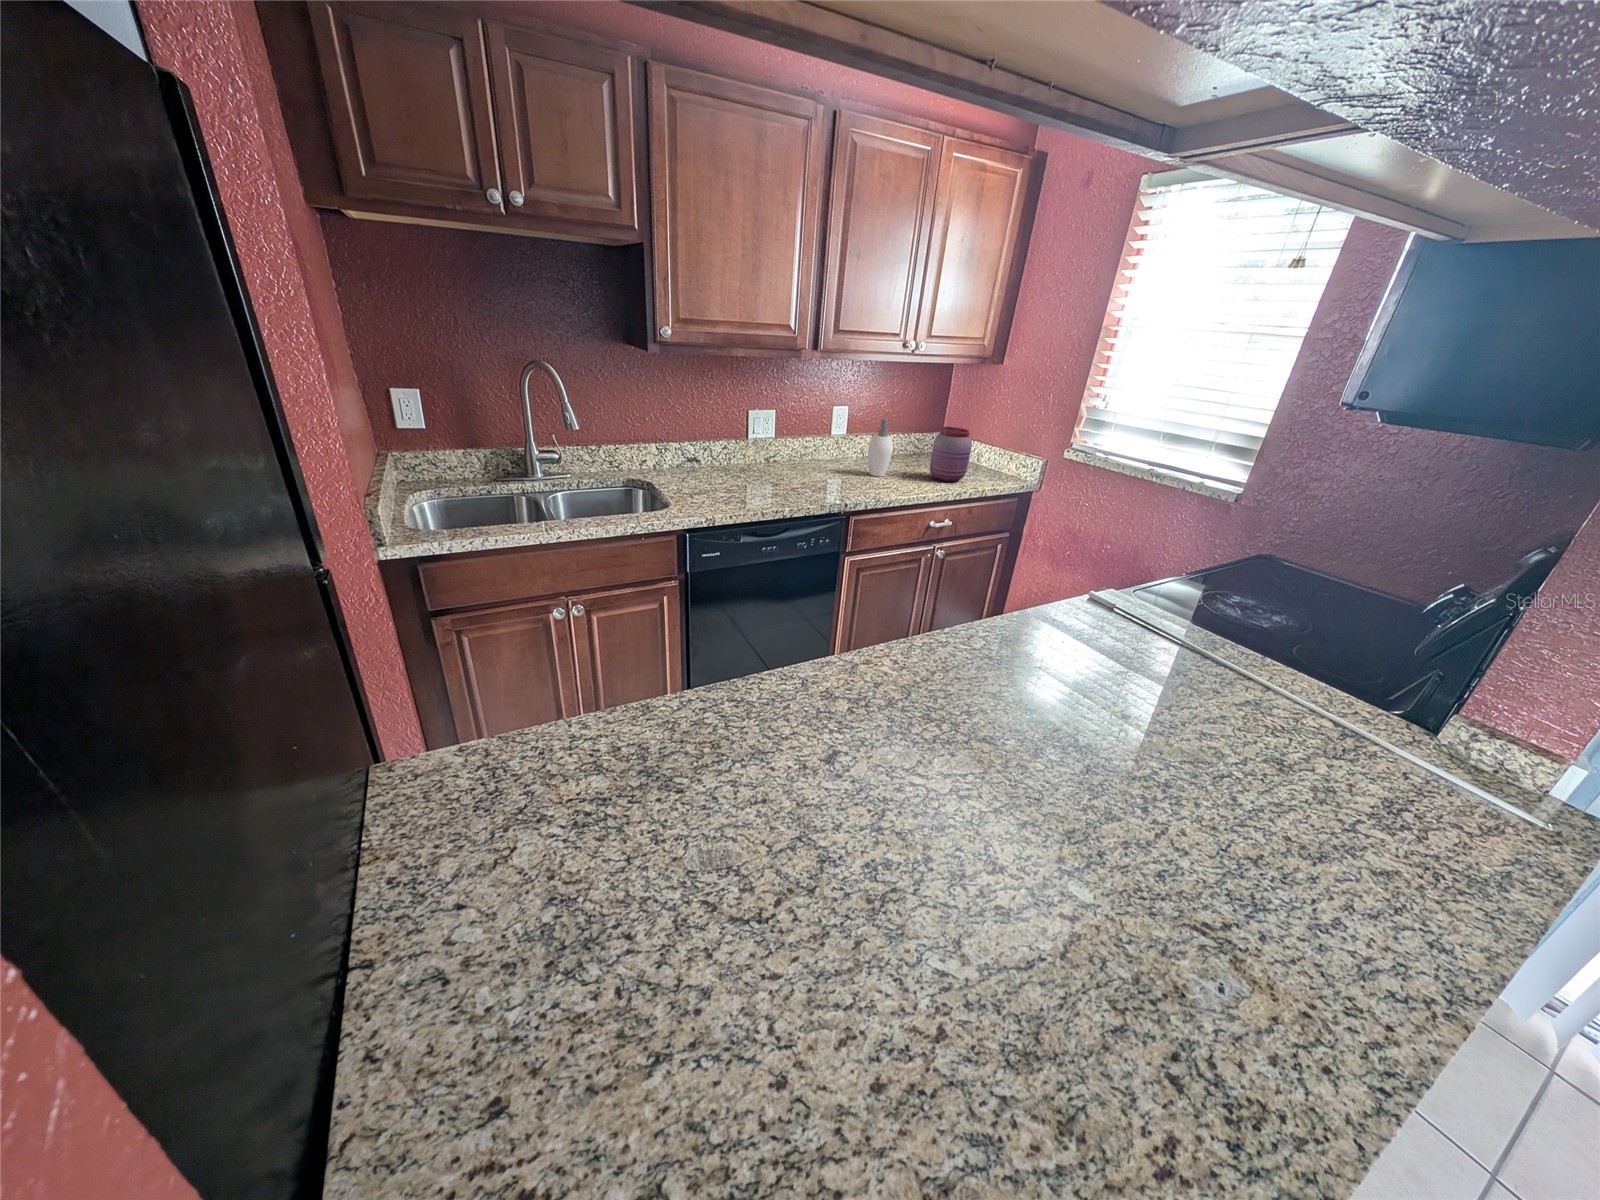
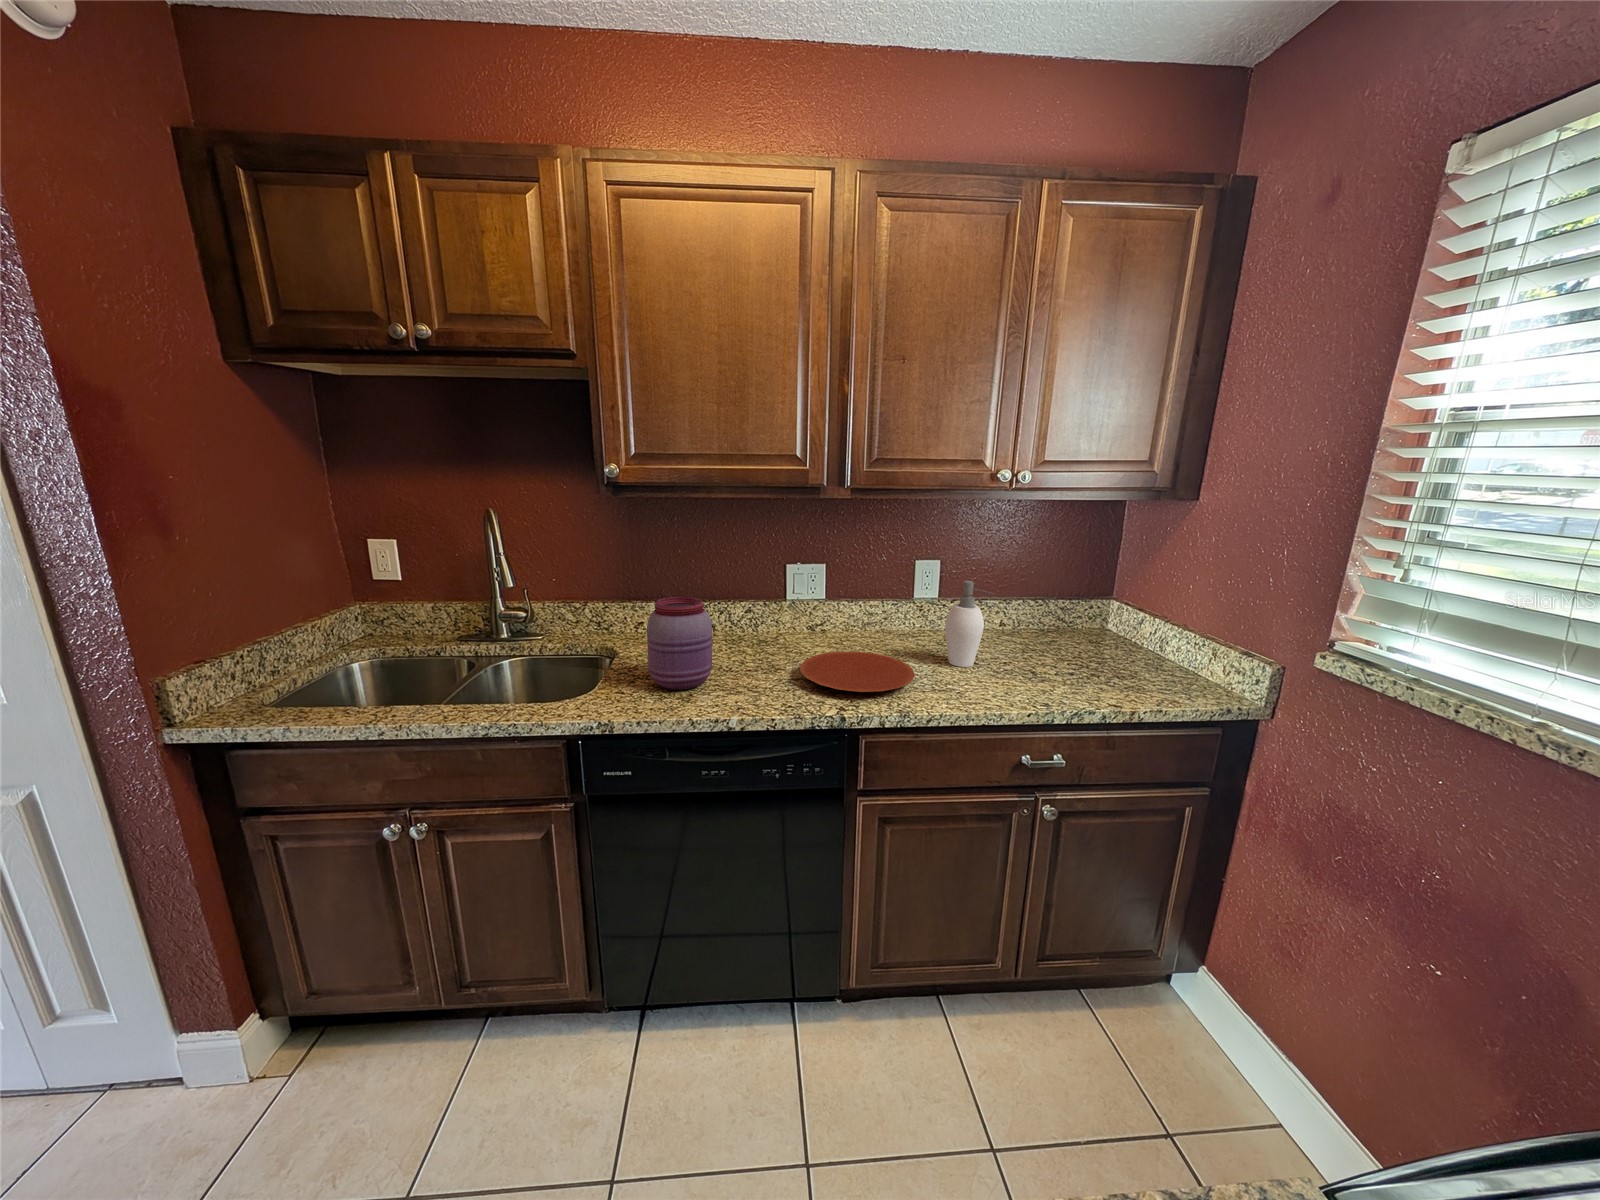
jar: present [930,427,972,482] -> present [647,596,712,690]
plate: none [792,470,867,490] -> present [800,651,915,692]

